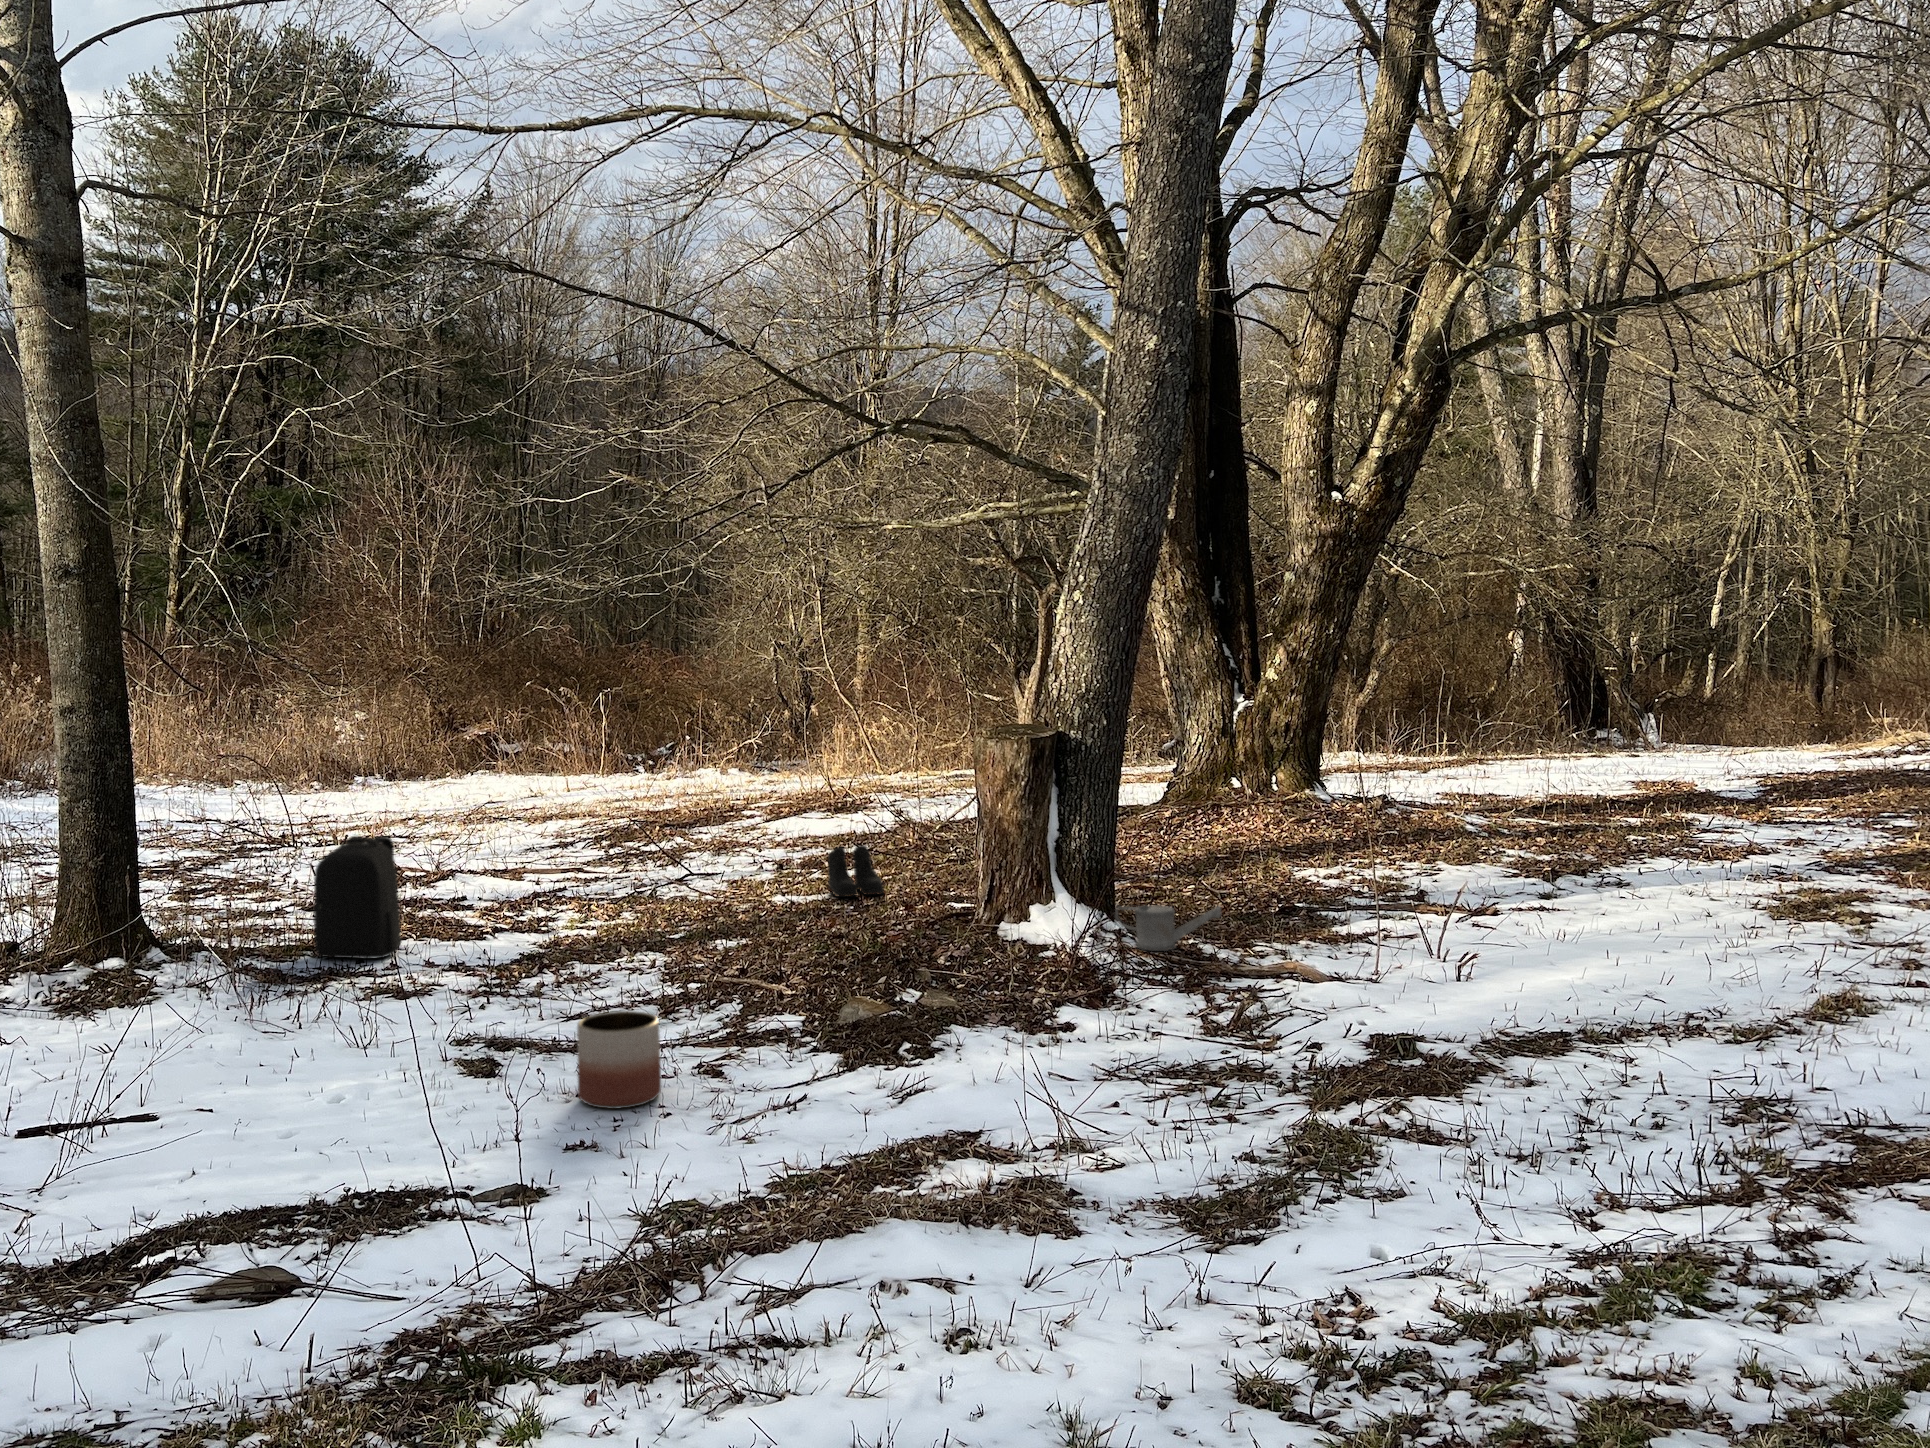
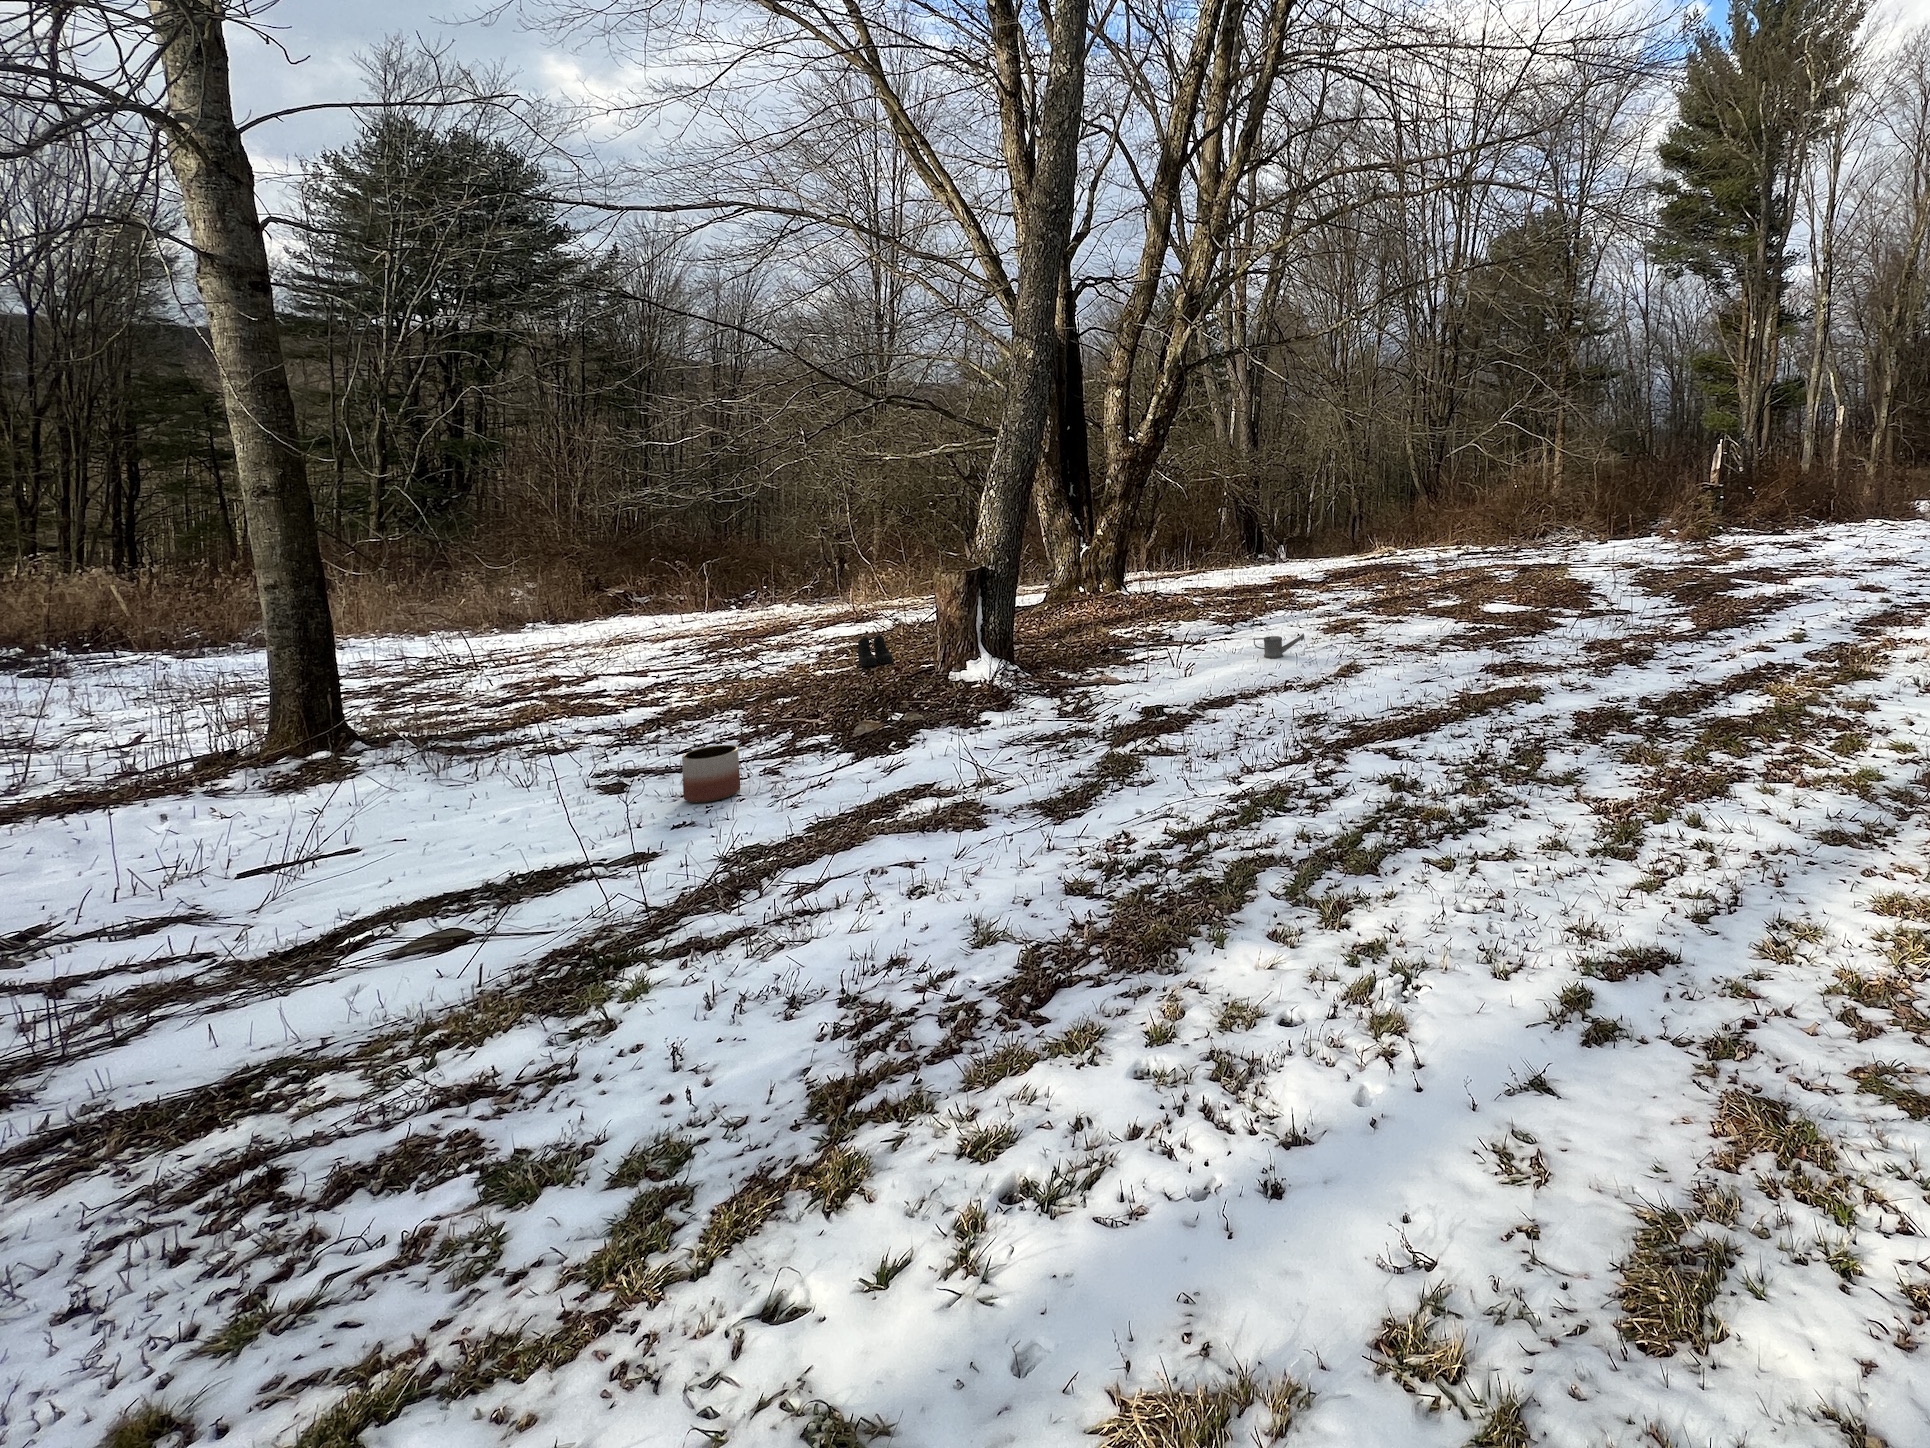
backpack: present [313,836,402,959] -> none [480,655,554,737]
watering can: present [1115,905,1221,951] -> present [1254,633,1304,658]

